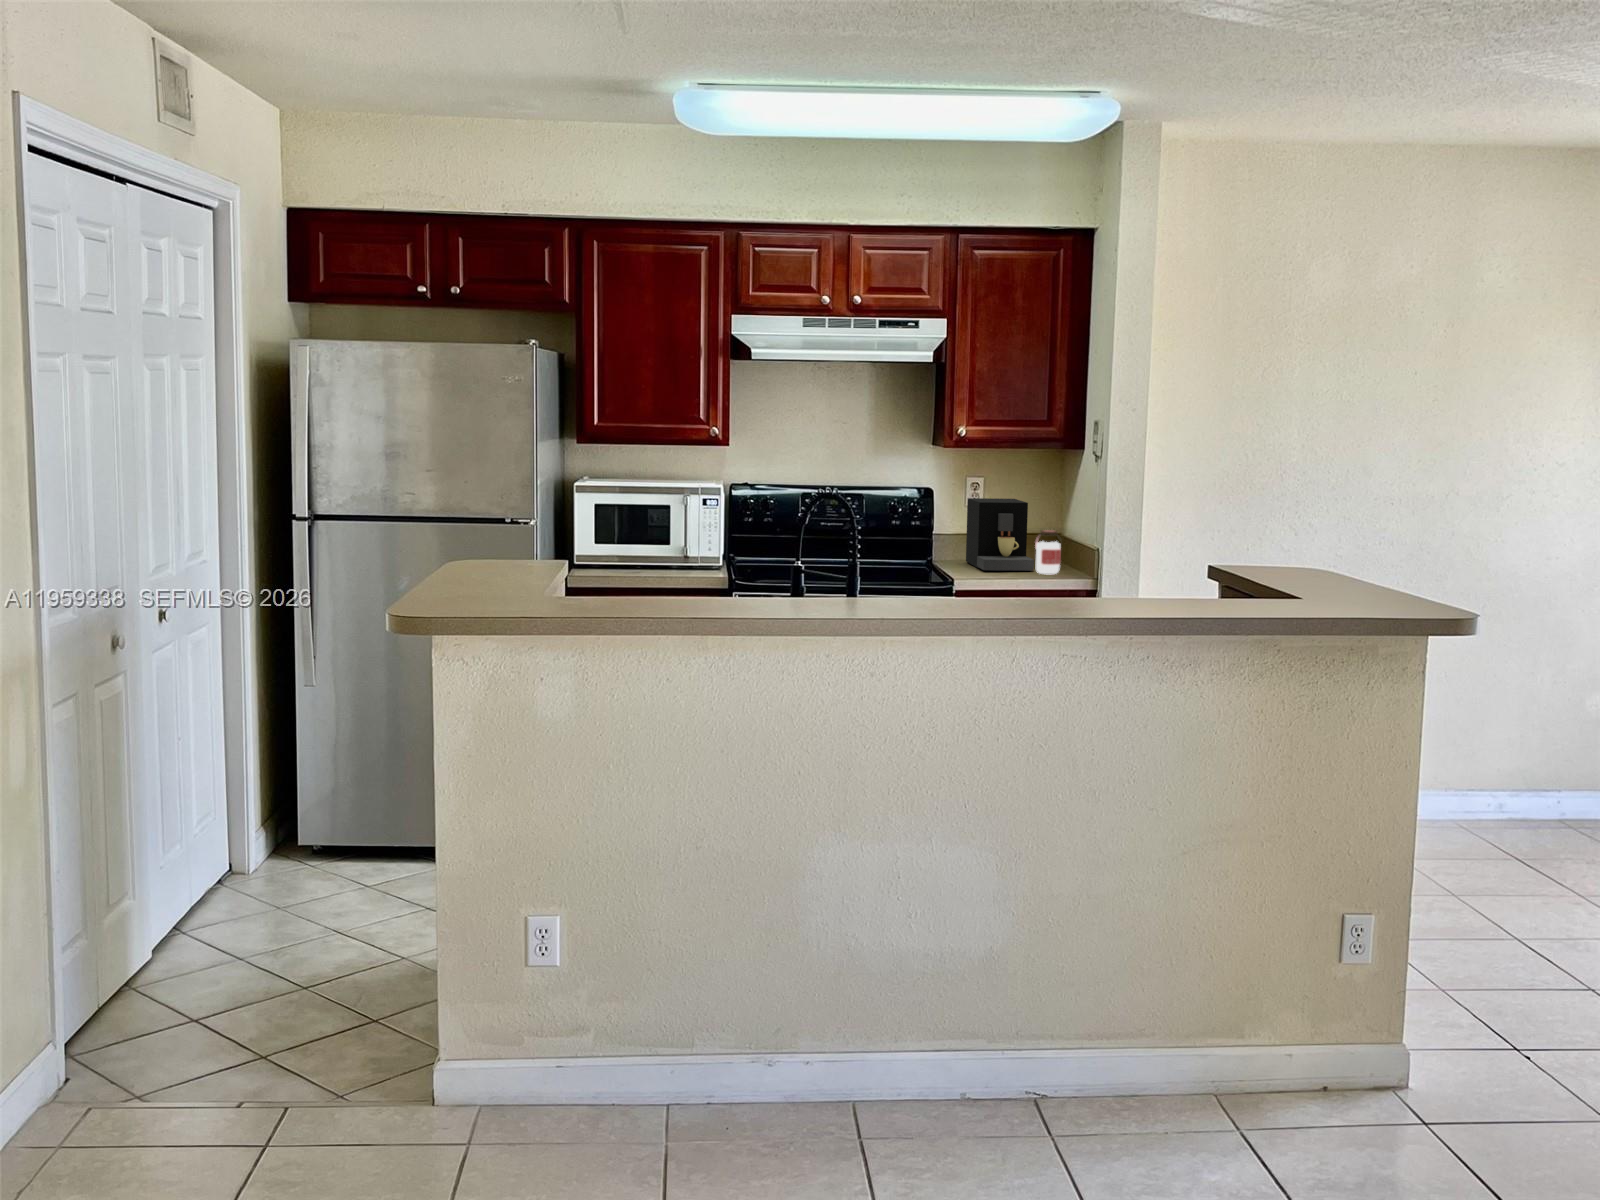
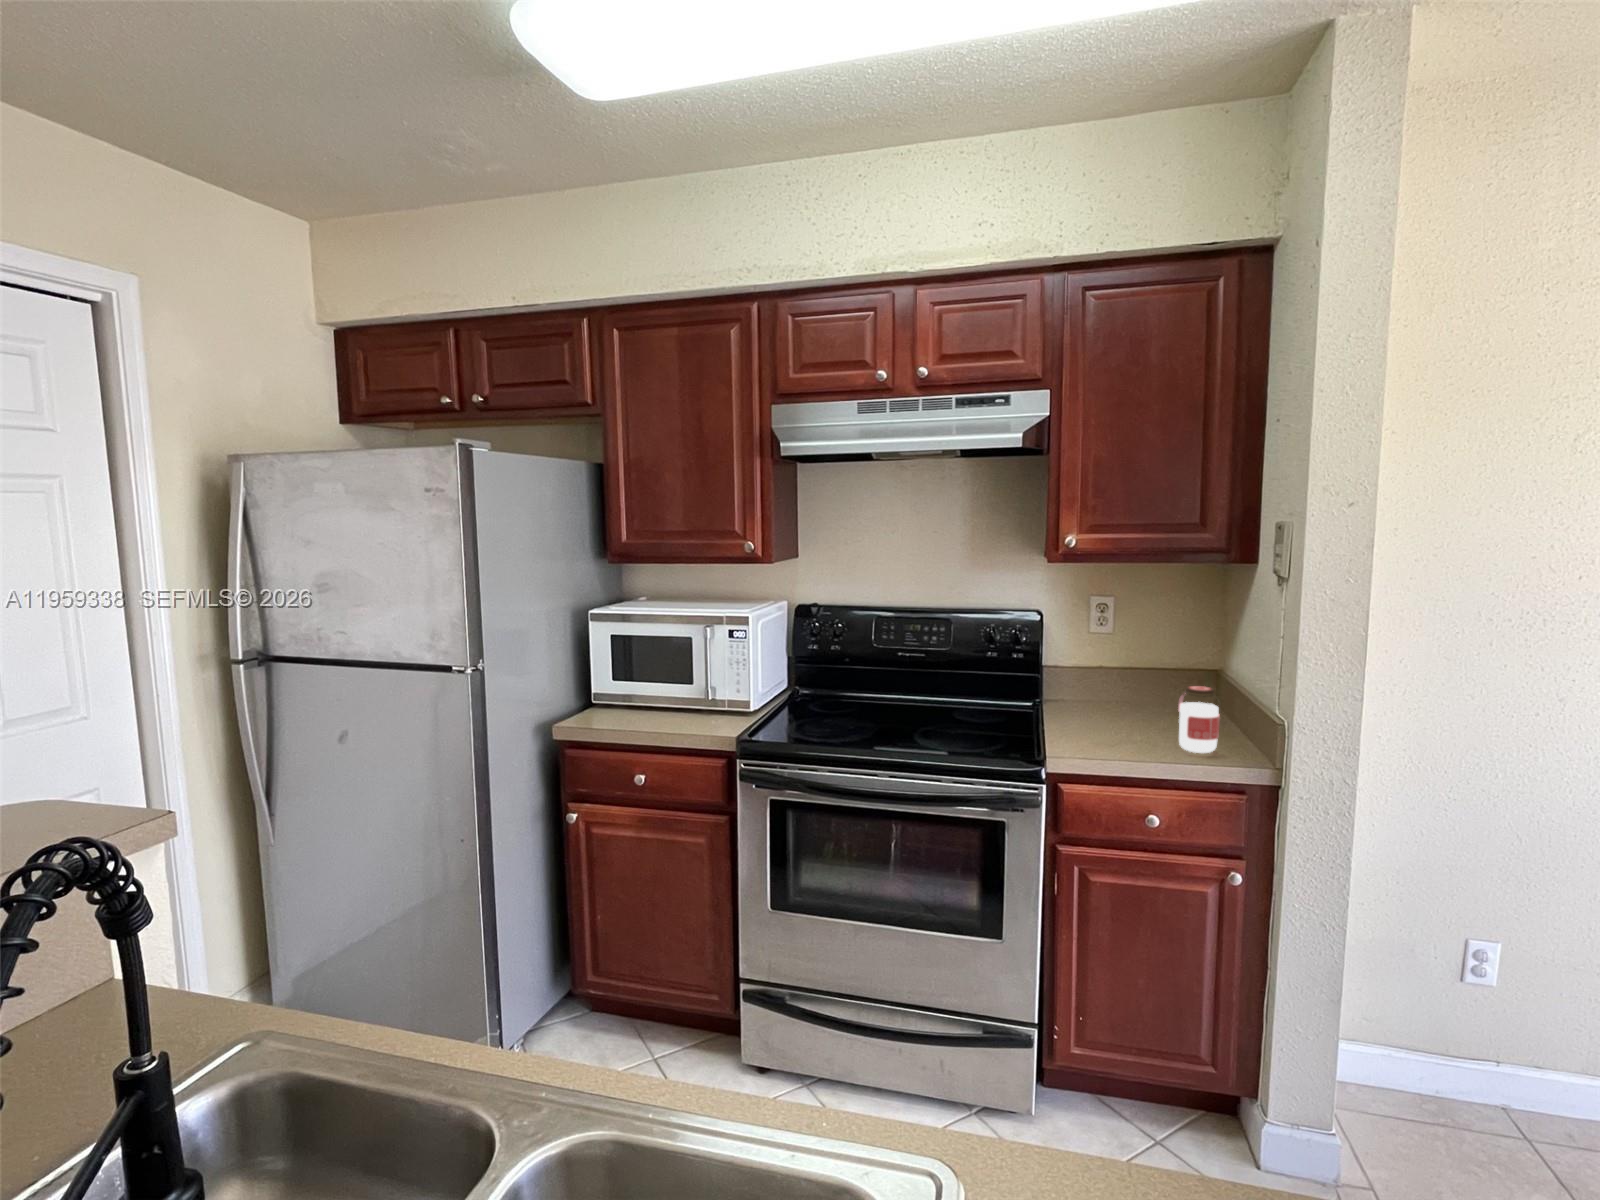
coffee maker: present [966,498,1034,571] -> none [1086,626,1178,739]

